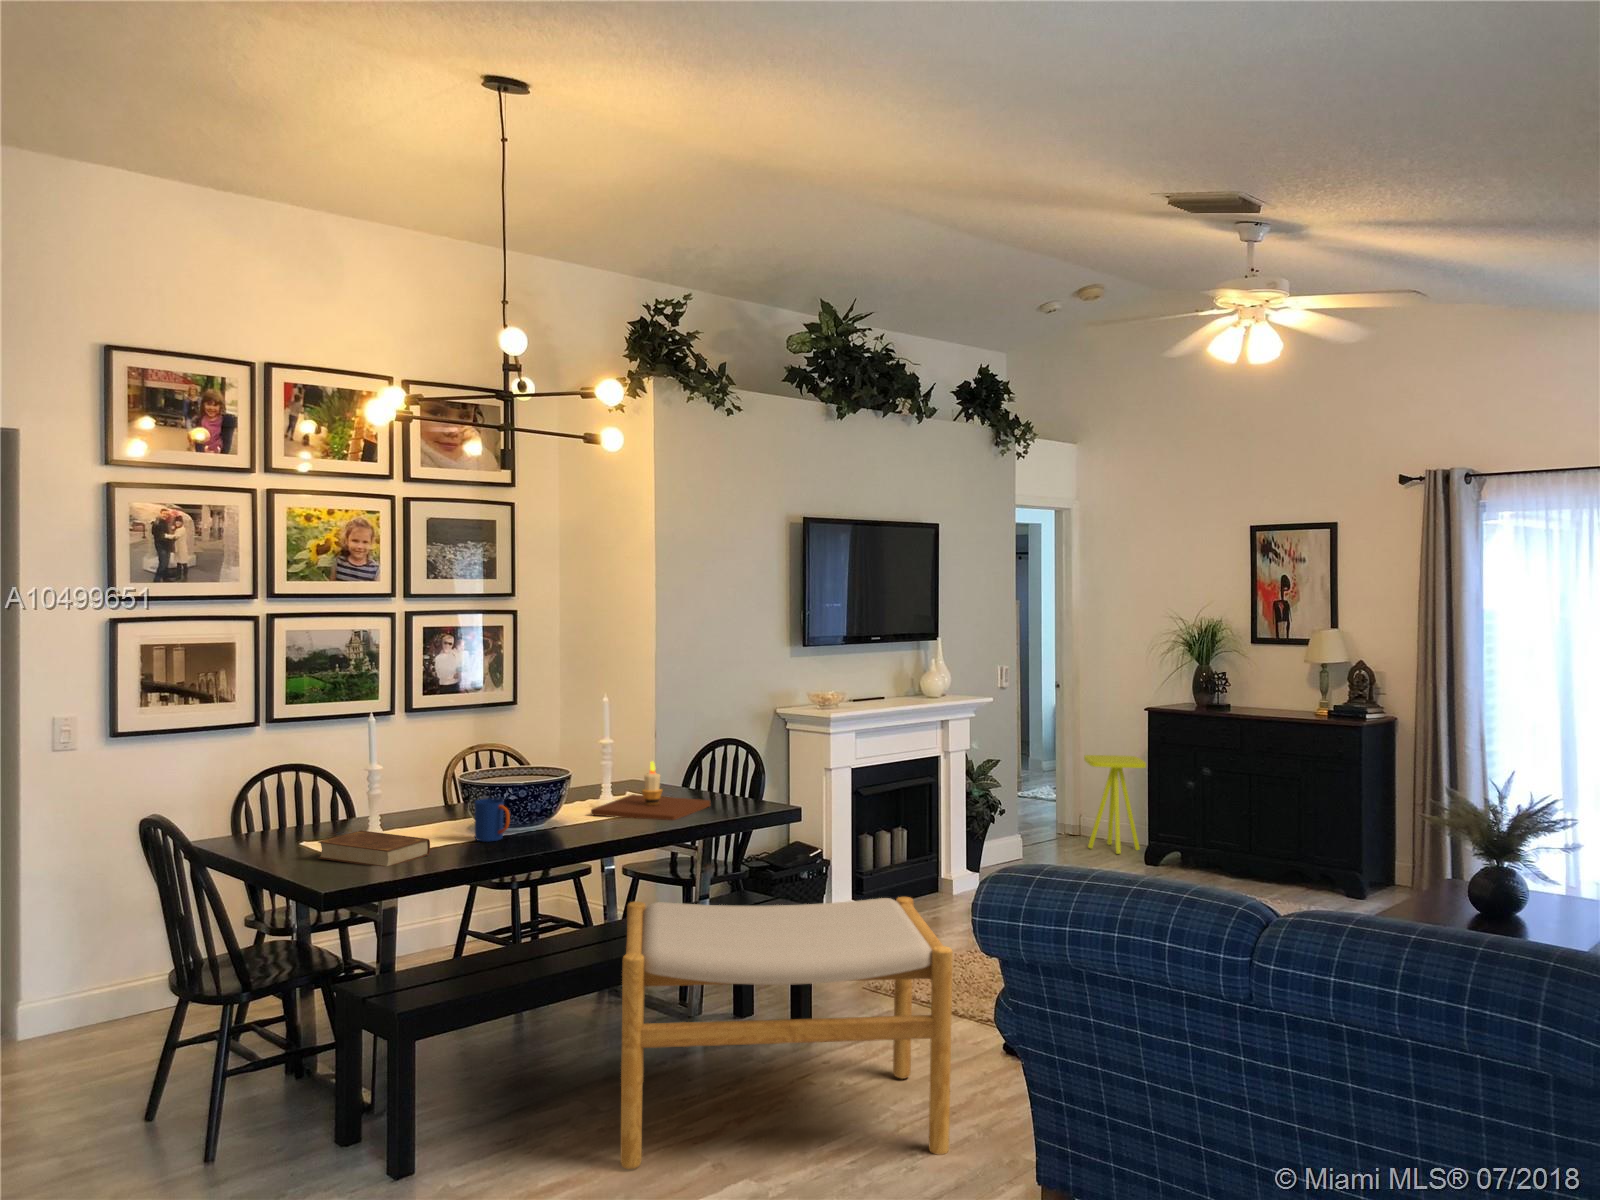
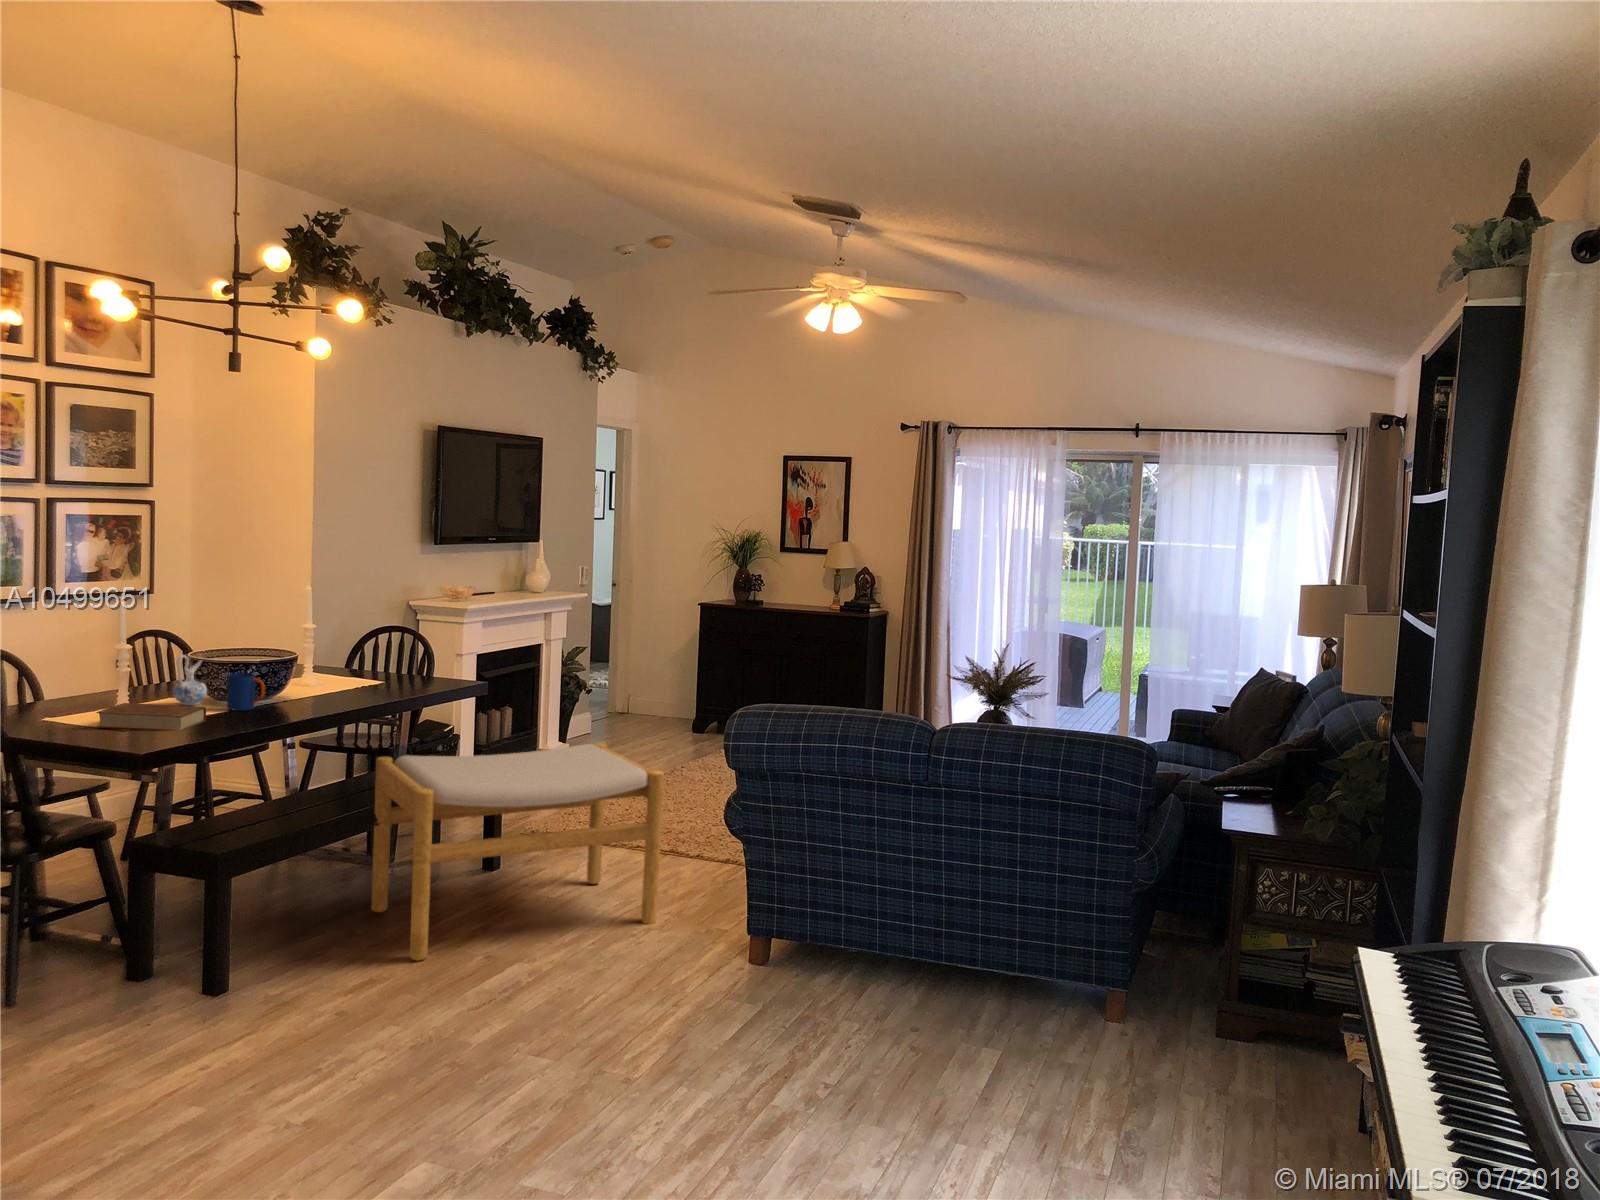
side table: present [1084,755,1146,854] -> none [643,644,697,726]
candle: present [591,761,710,820] -> none [305,641,405,693]
ceramic pitcher: none [437,776,471,832] -> present [173,655,207,705]

